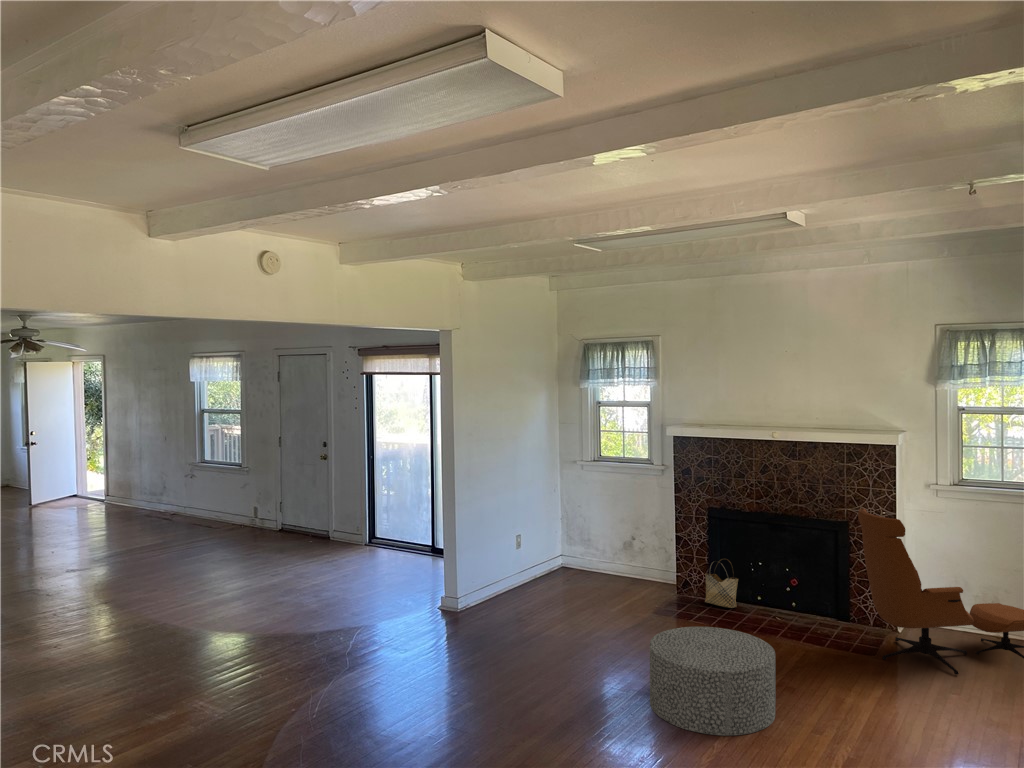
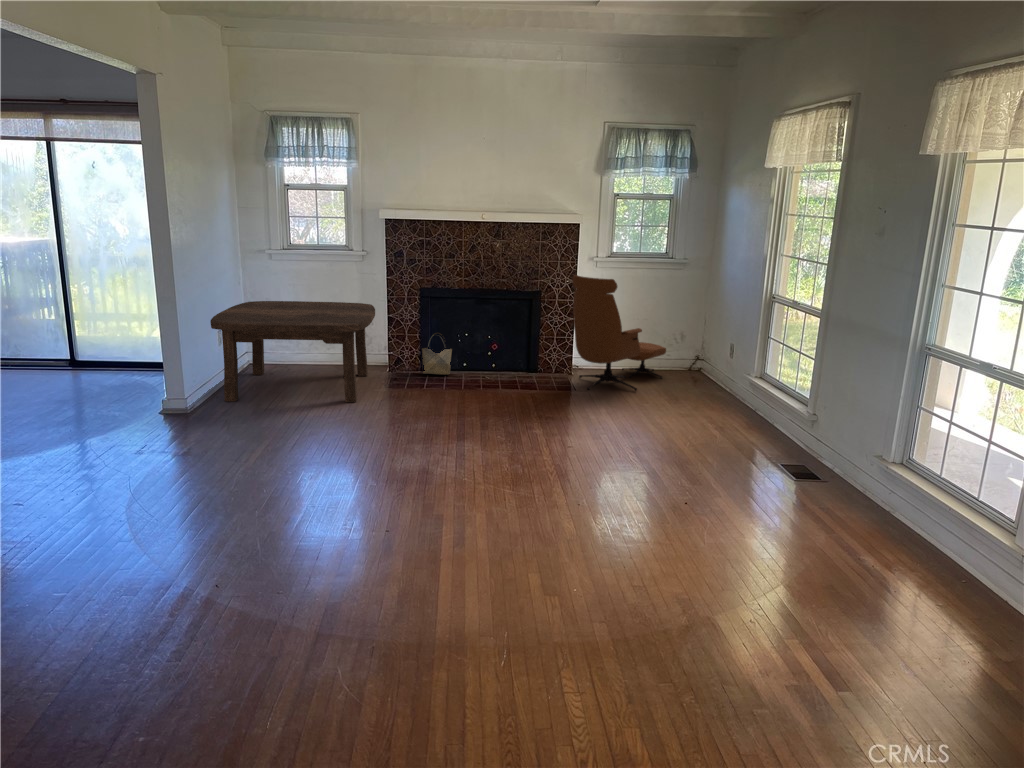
coffee table: none [488,509,657,623] -> present [210,301,375,402]
ottoman: present [650,627,776,736] -> none [473,379,581,461]

